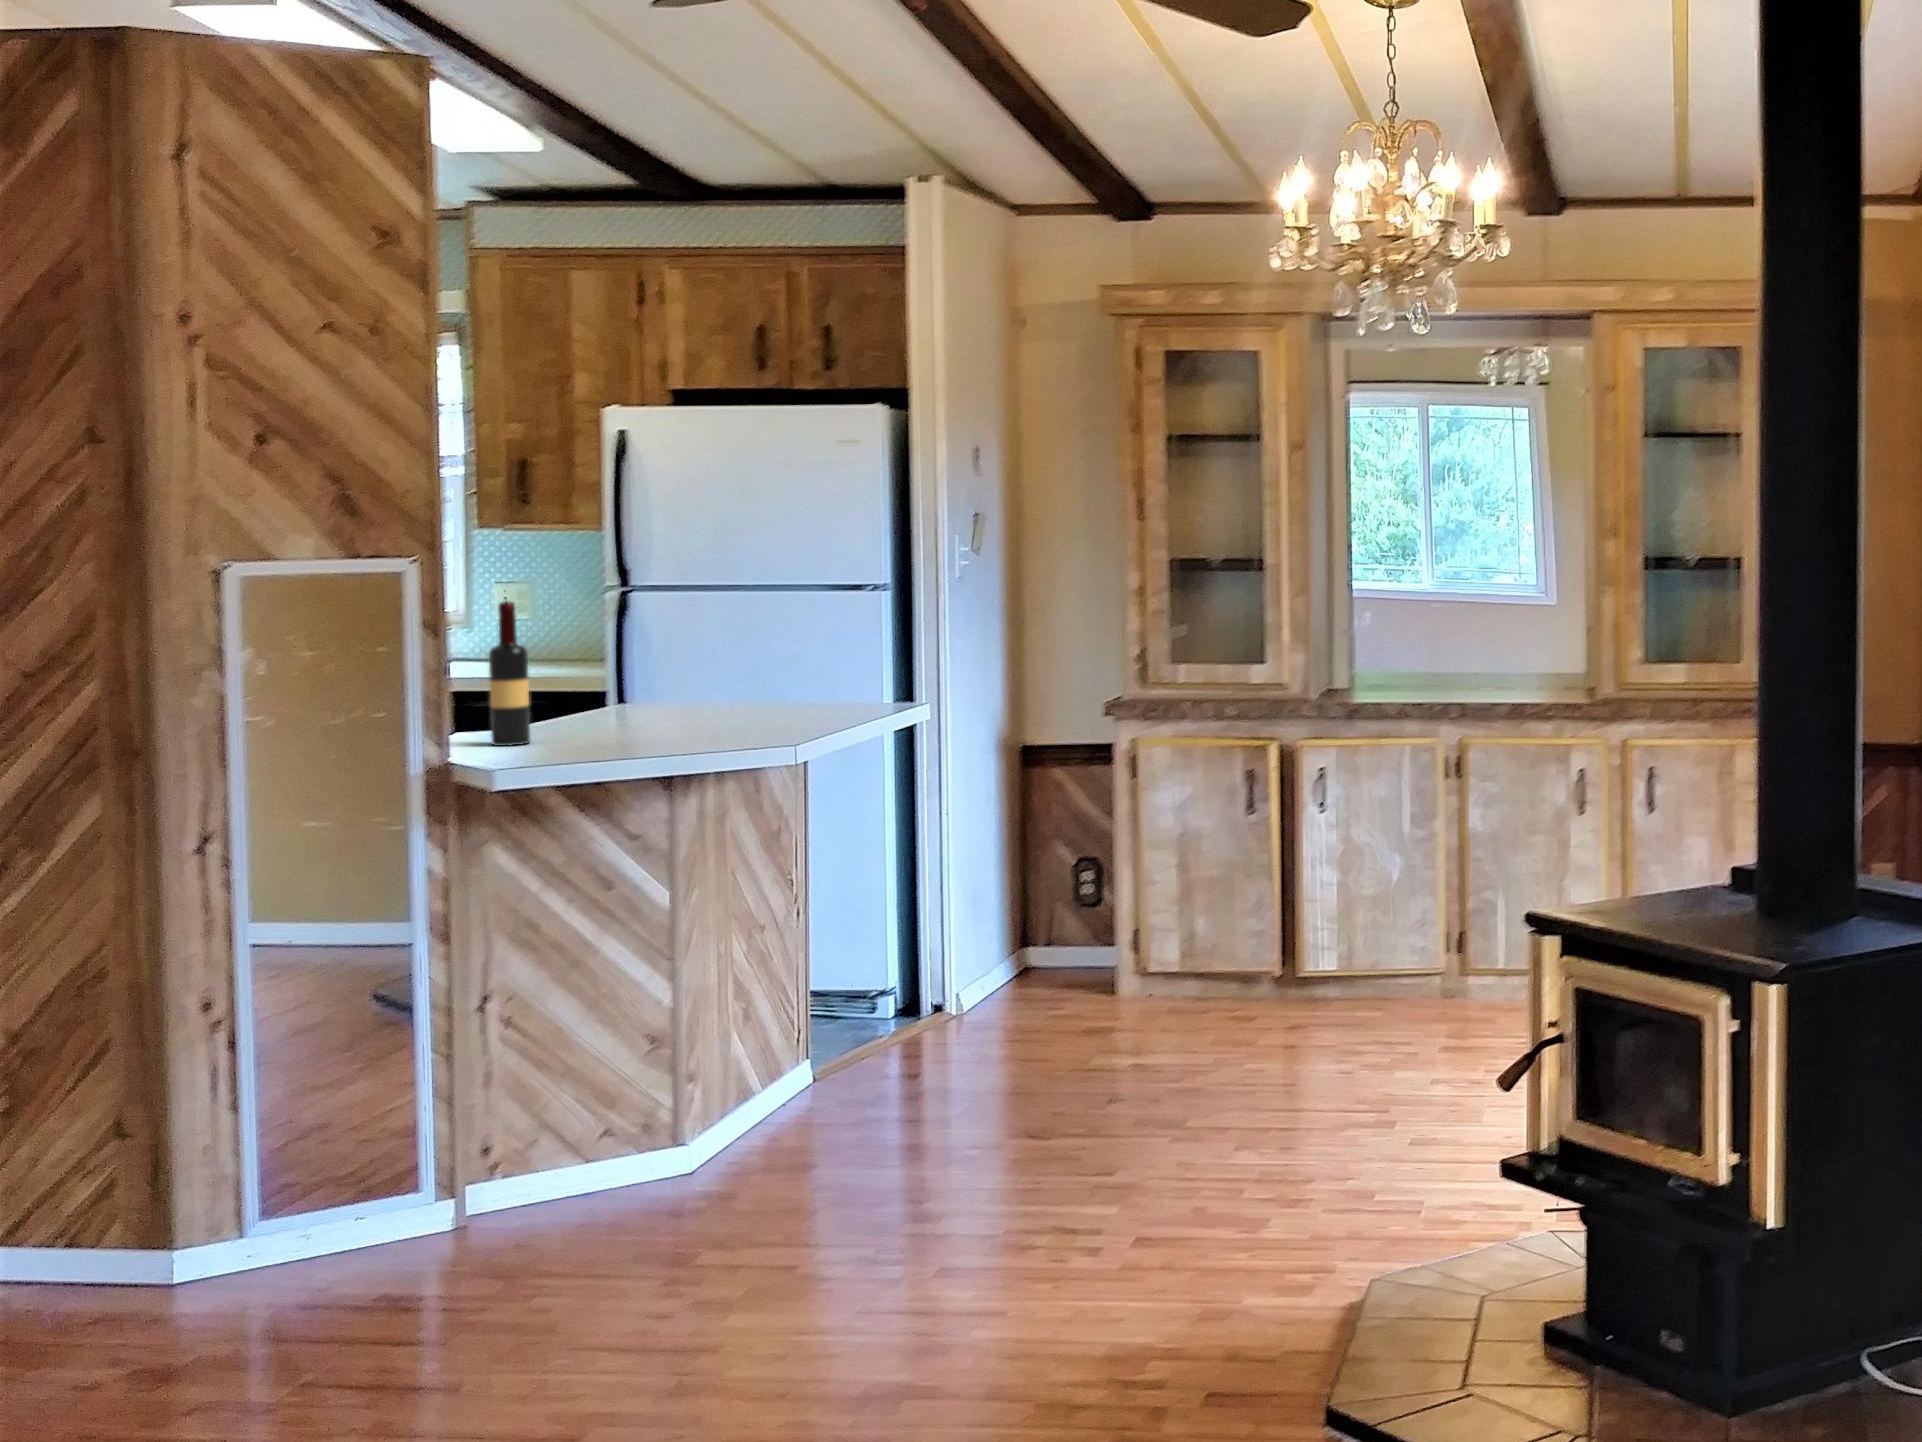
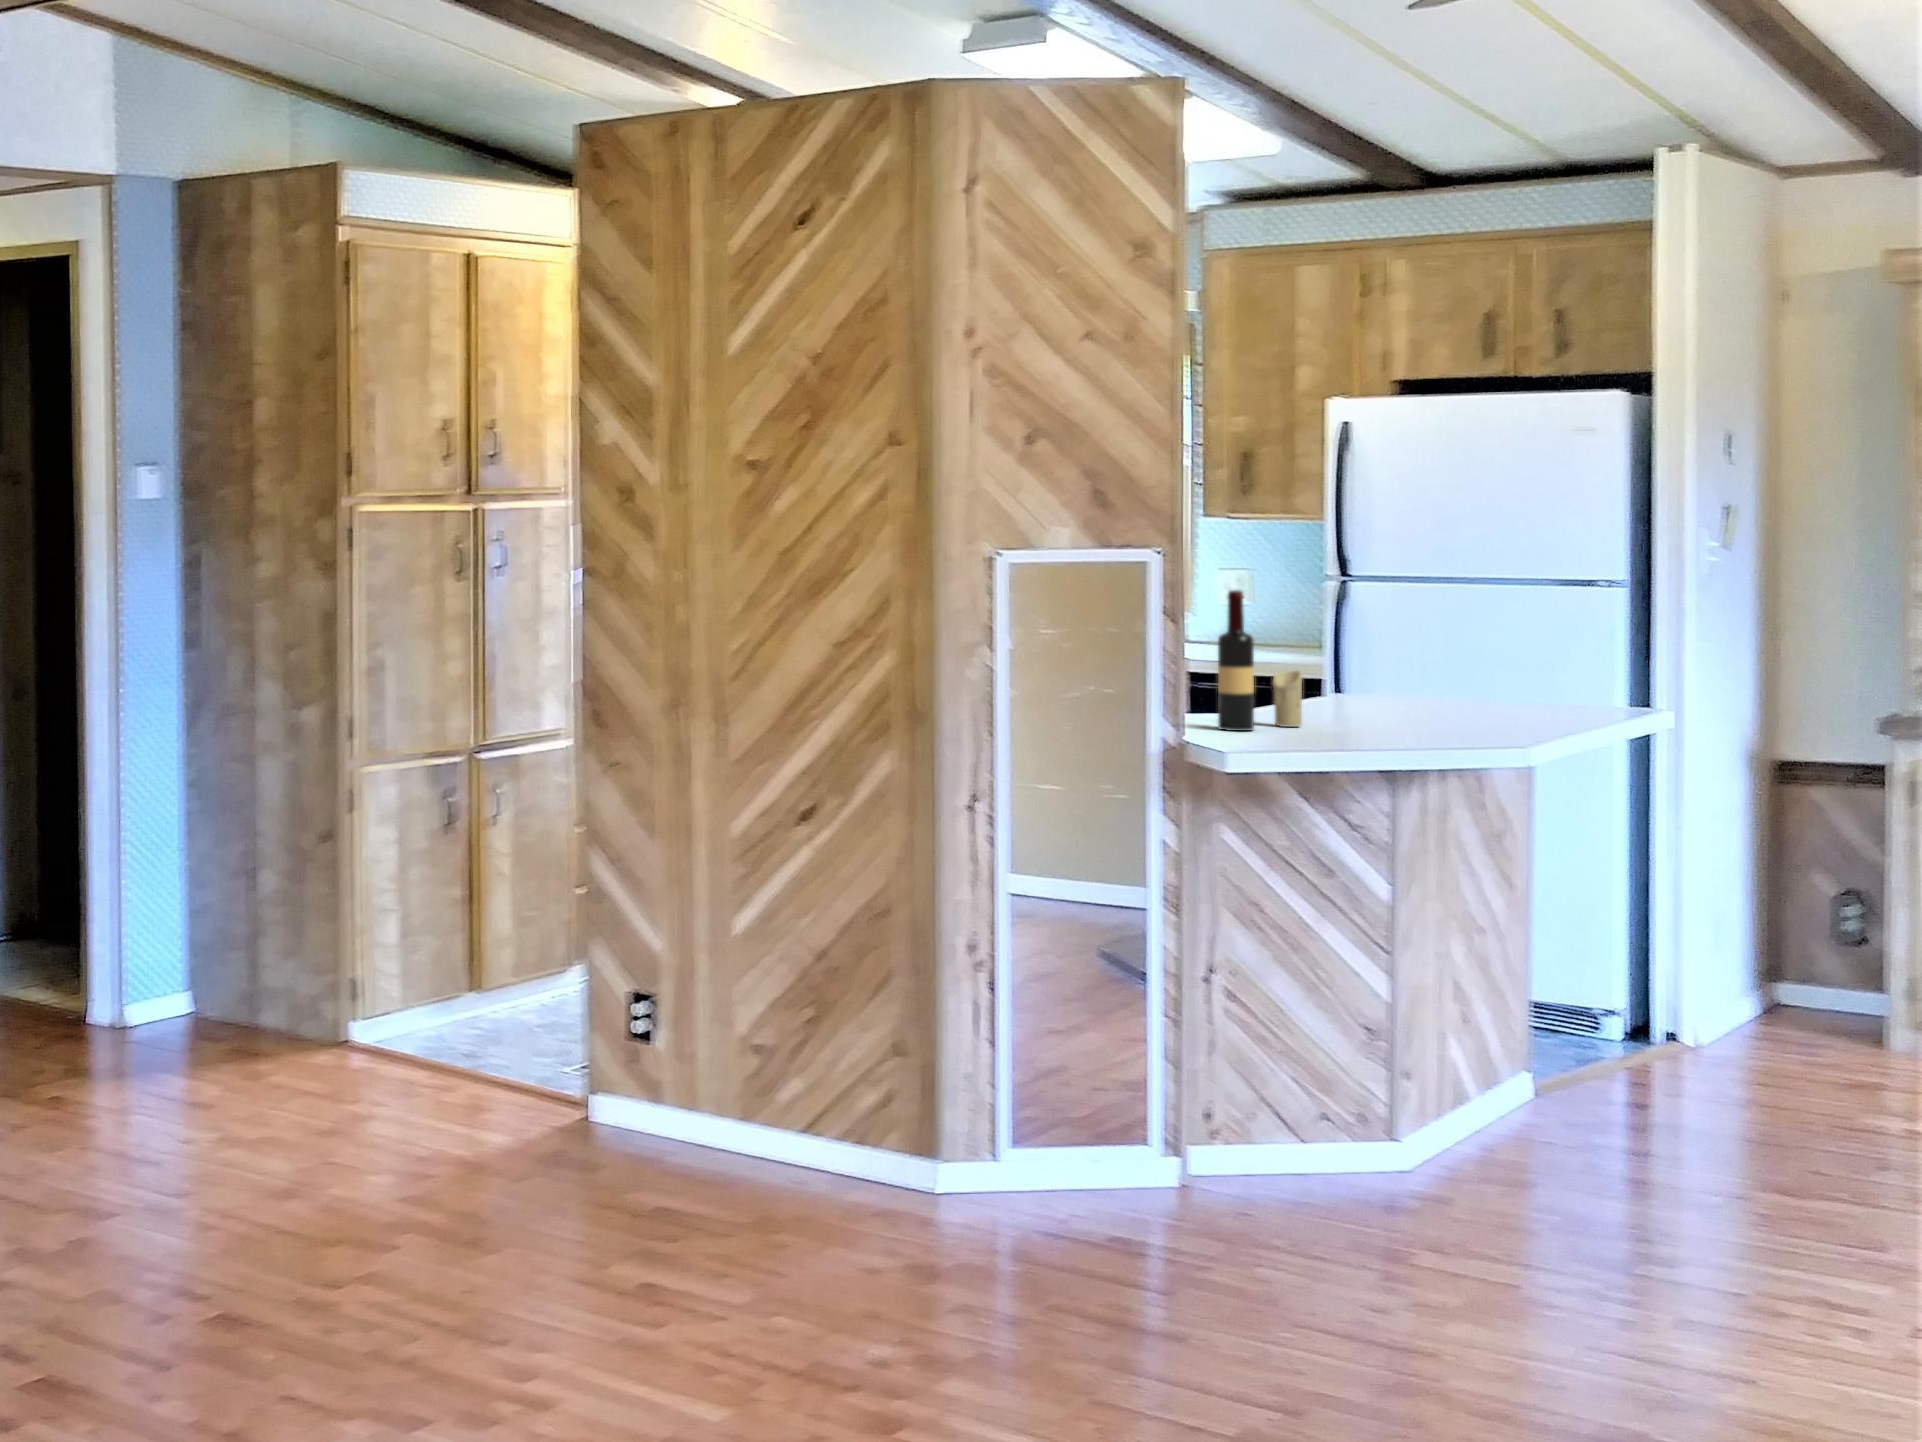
candle: none [550,680,582,736] -> present [1272,671,1302,727]

